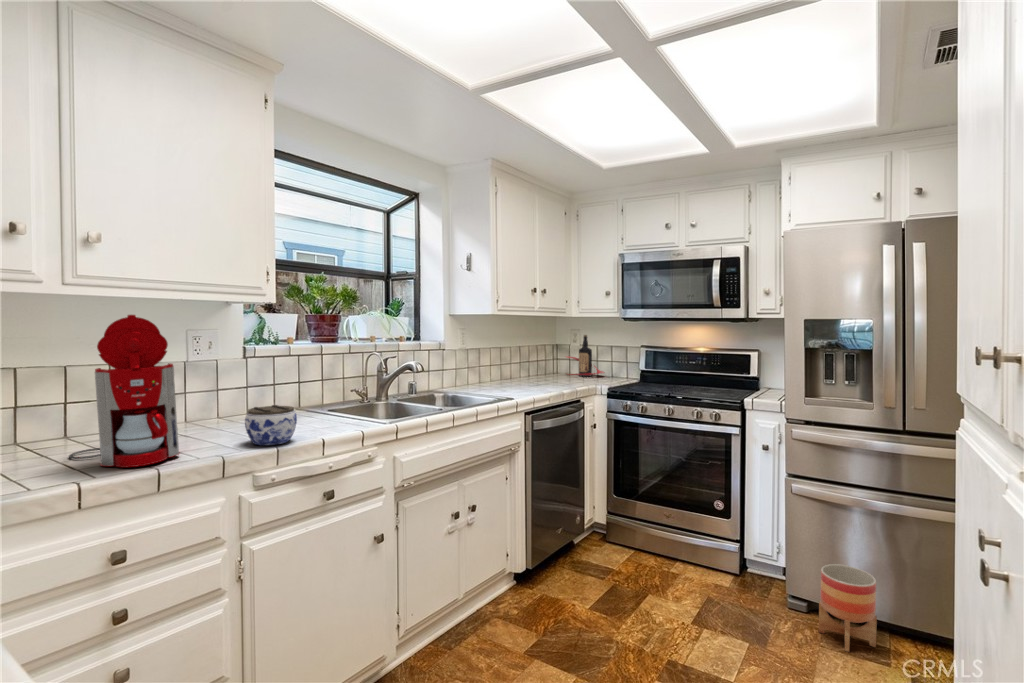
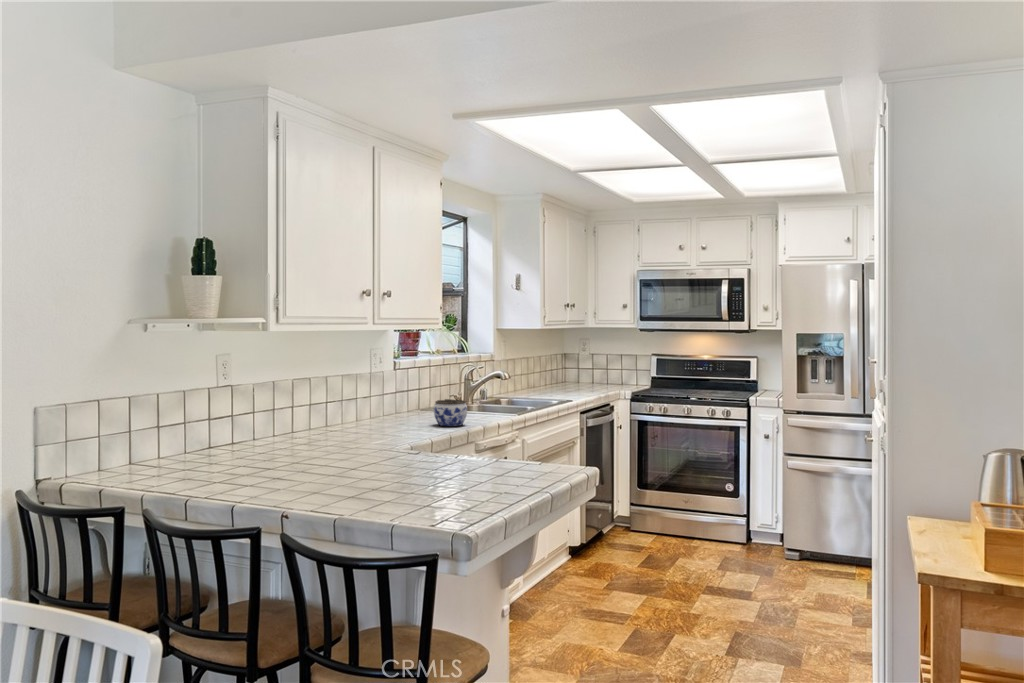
coffee maker: present [69,315,180,467] -> none [340,336,419,435]
bottle: present [567,335,604,377] -> none [577,344,615,384]
planter: present [819,564,877,652] -> none [808,518,847,576]

